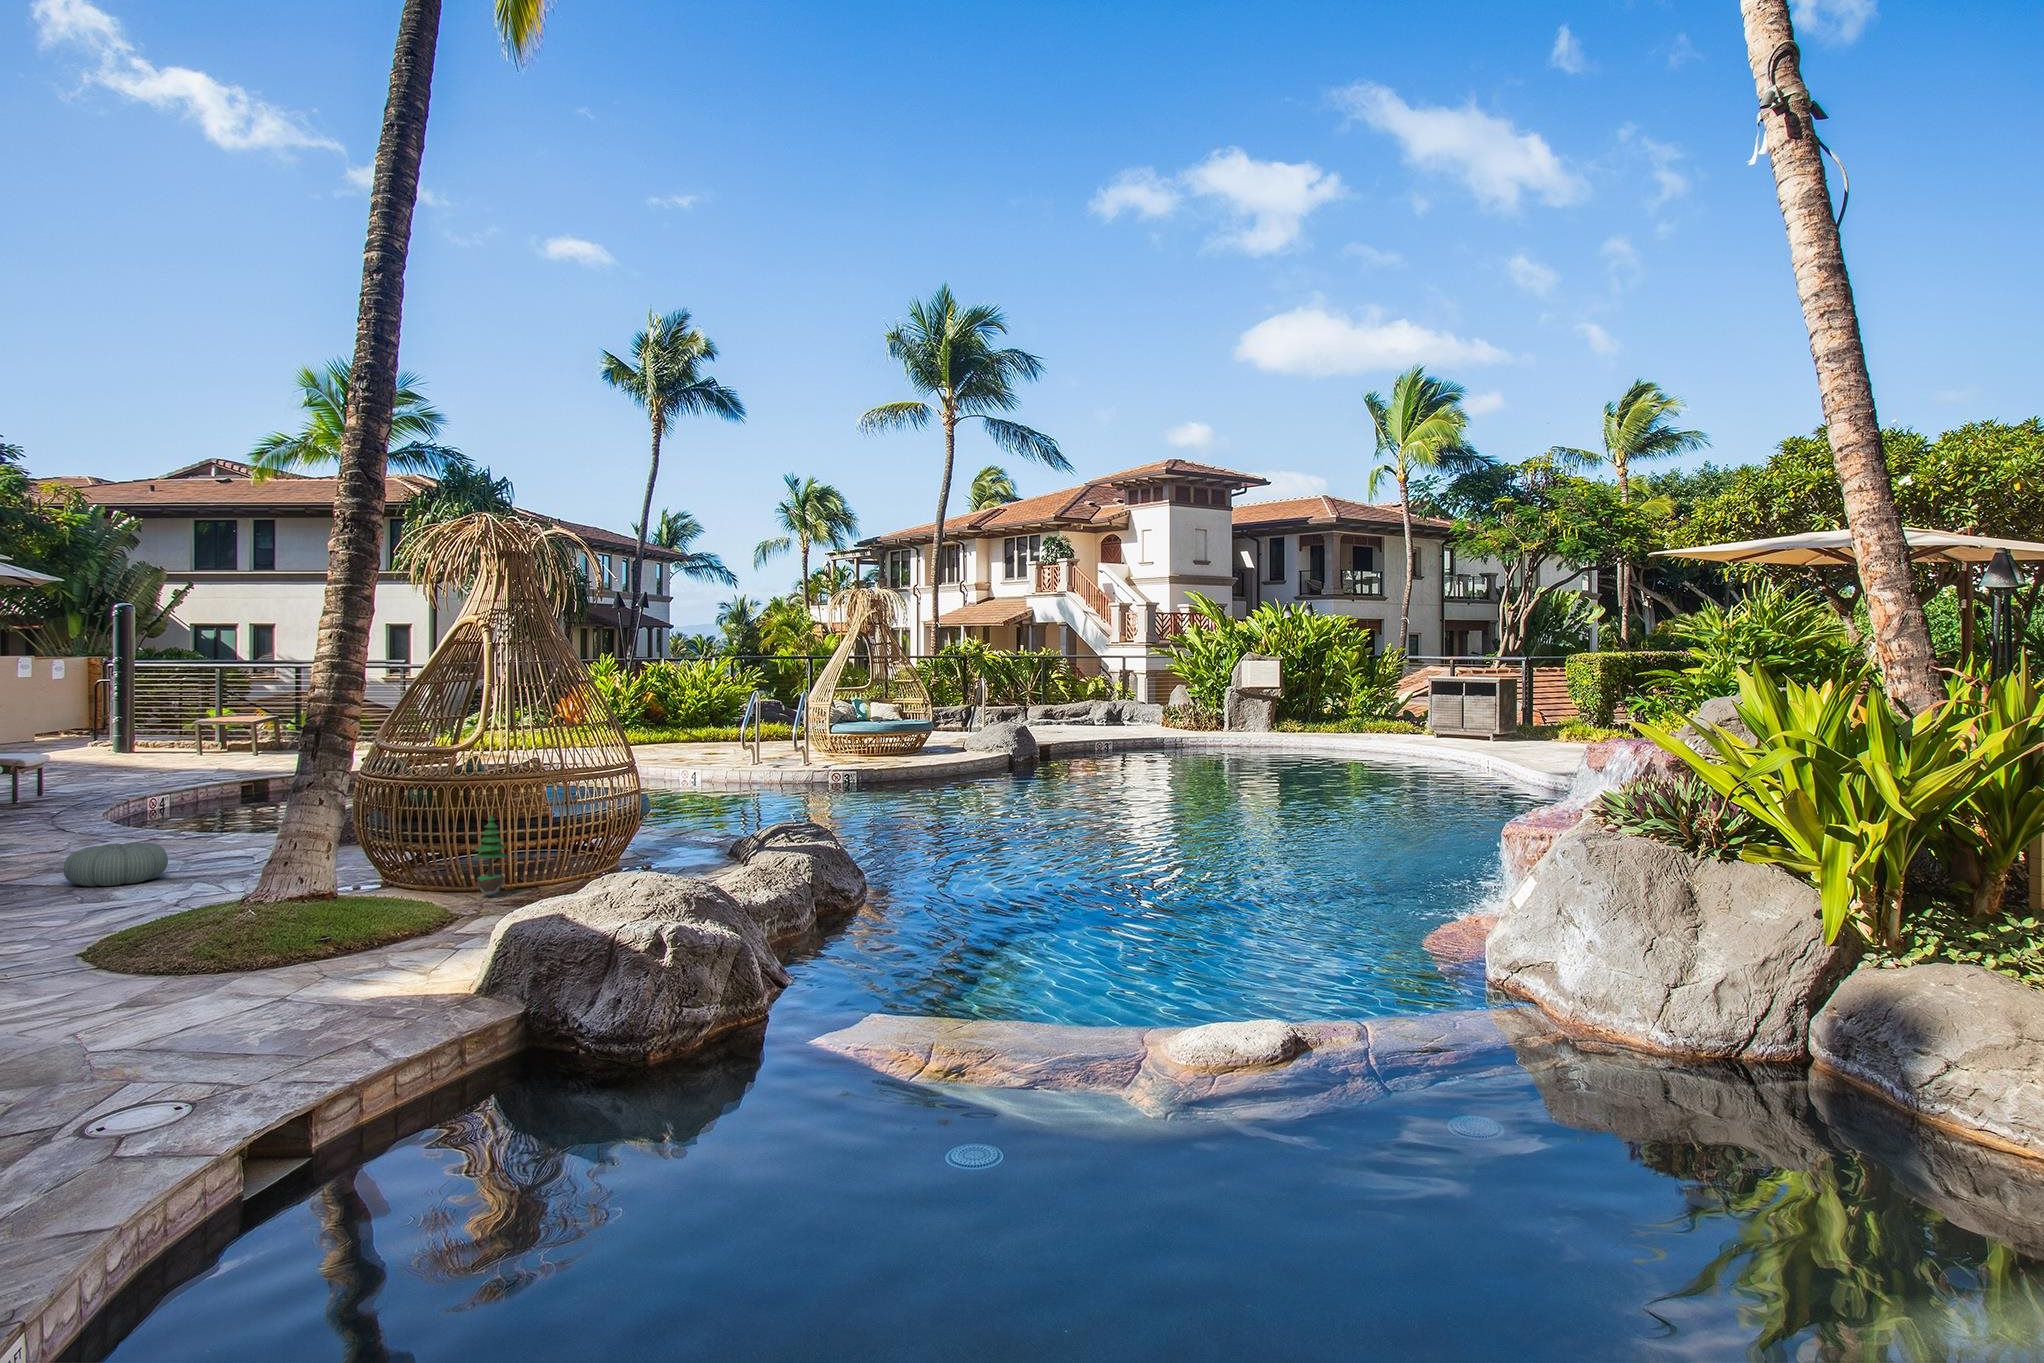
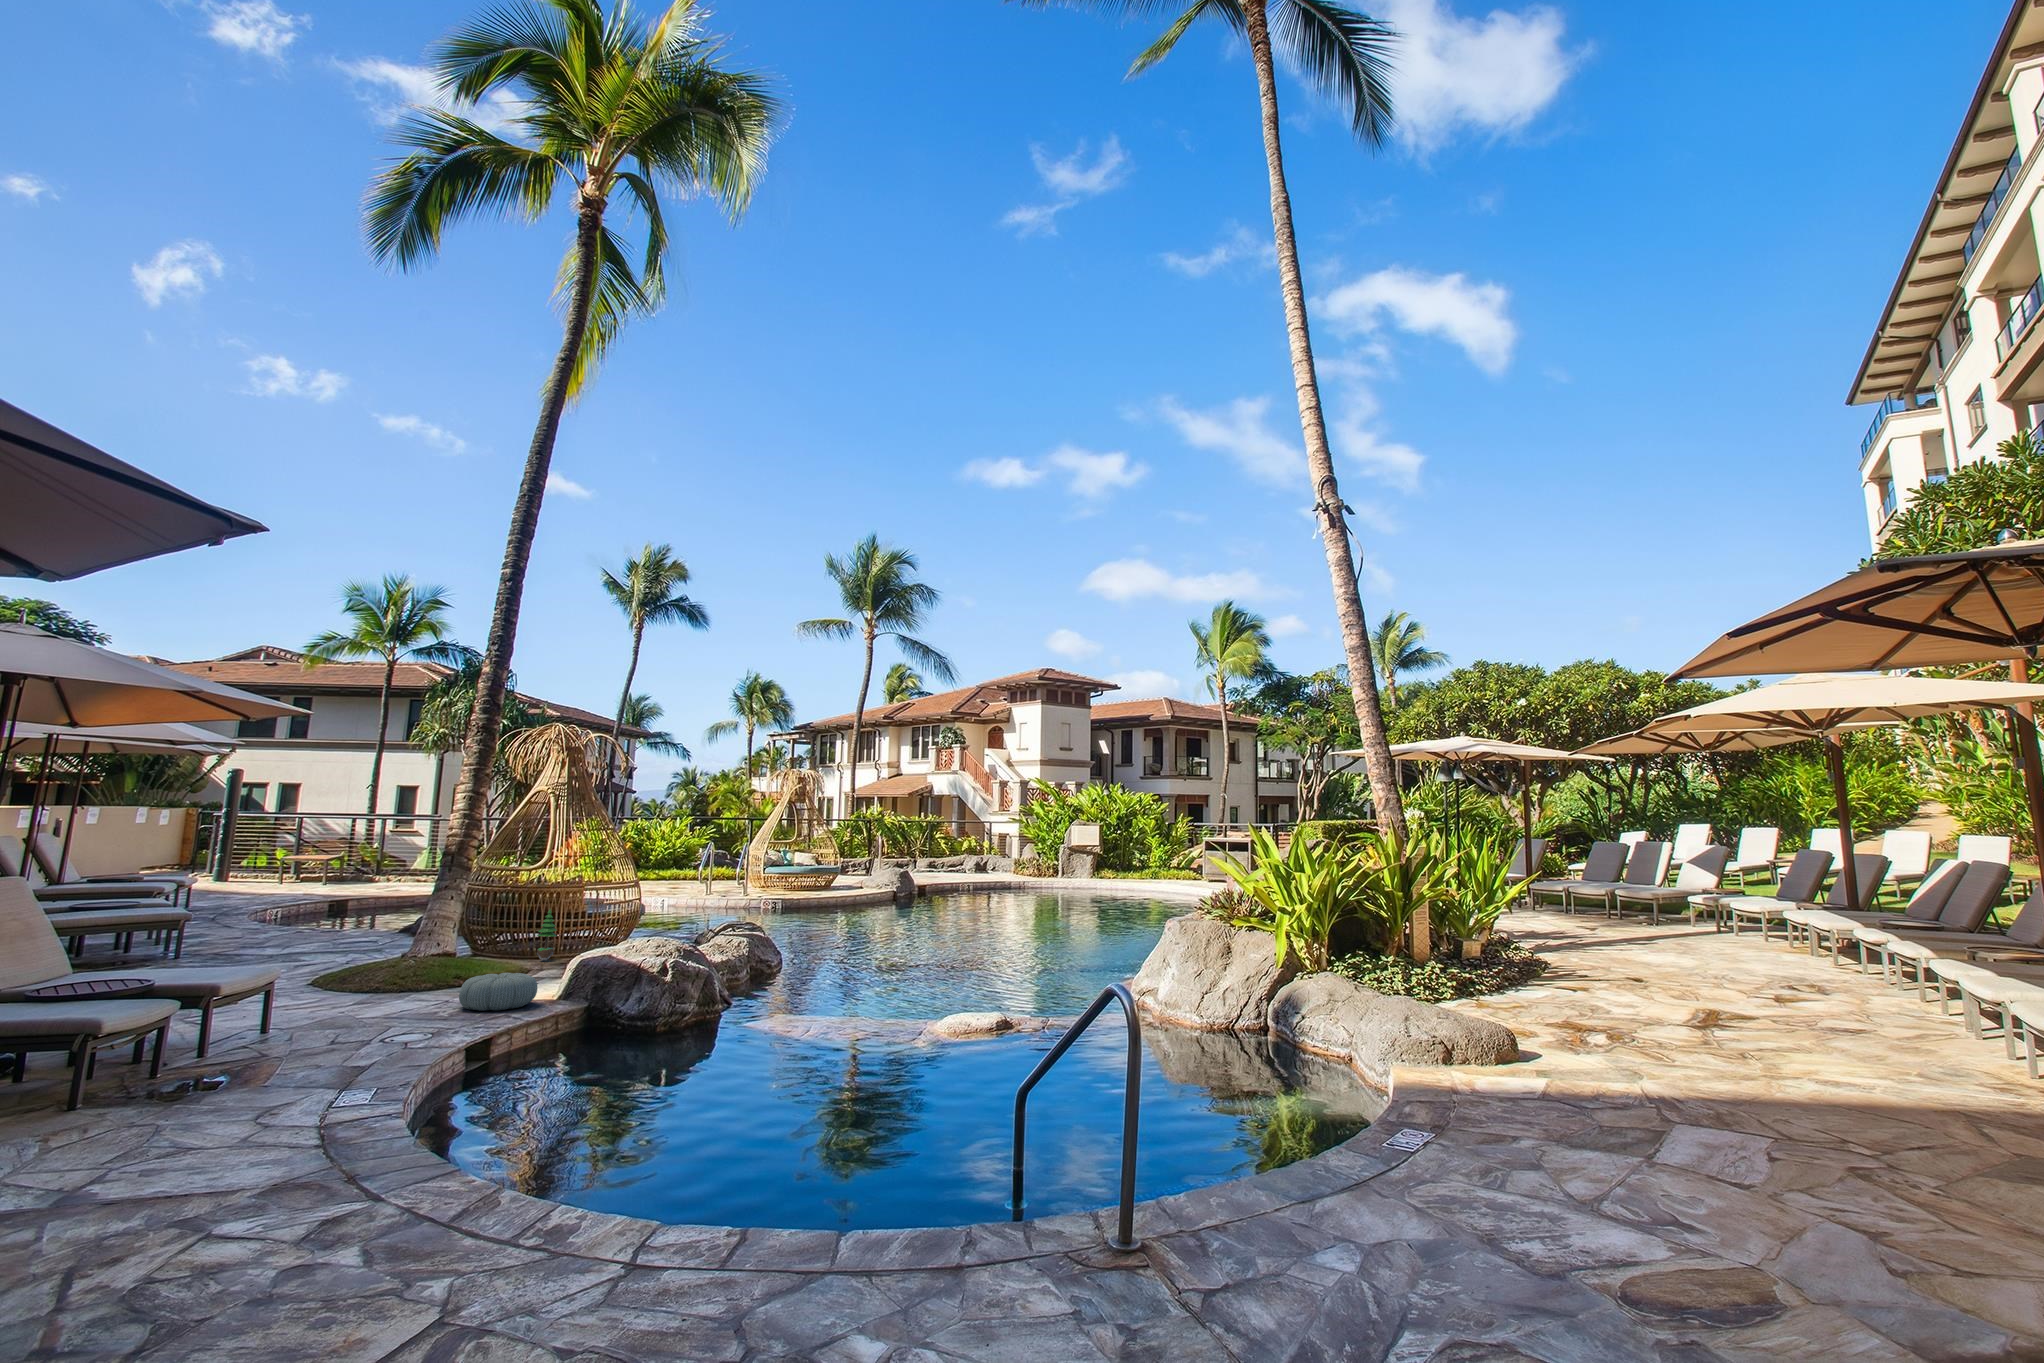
pouf: present [63,842,168,887] -> present [459,973,537,1011]

